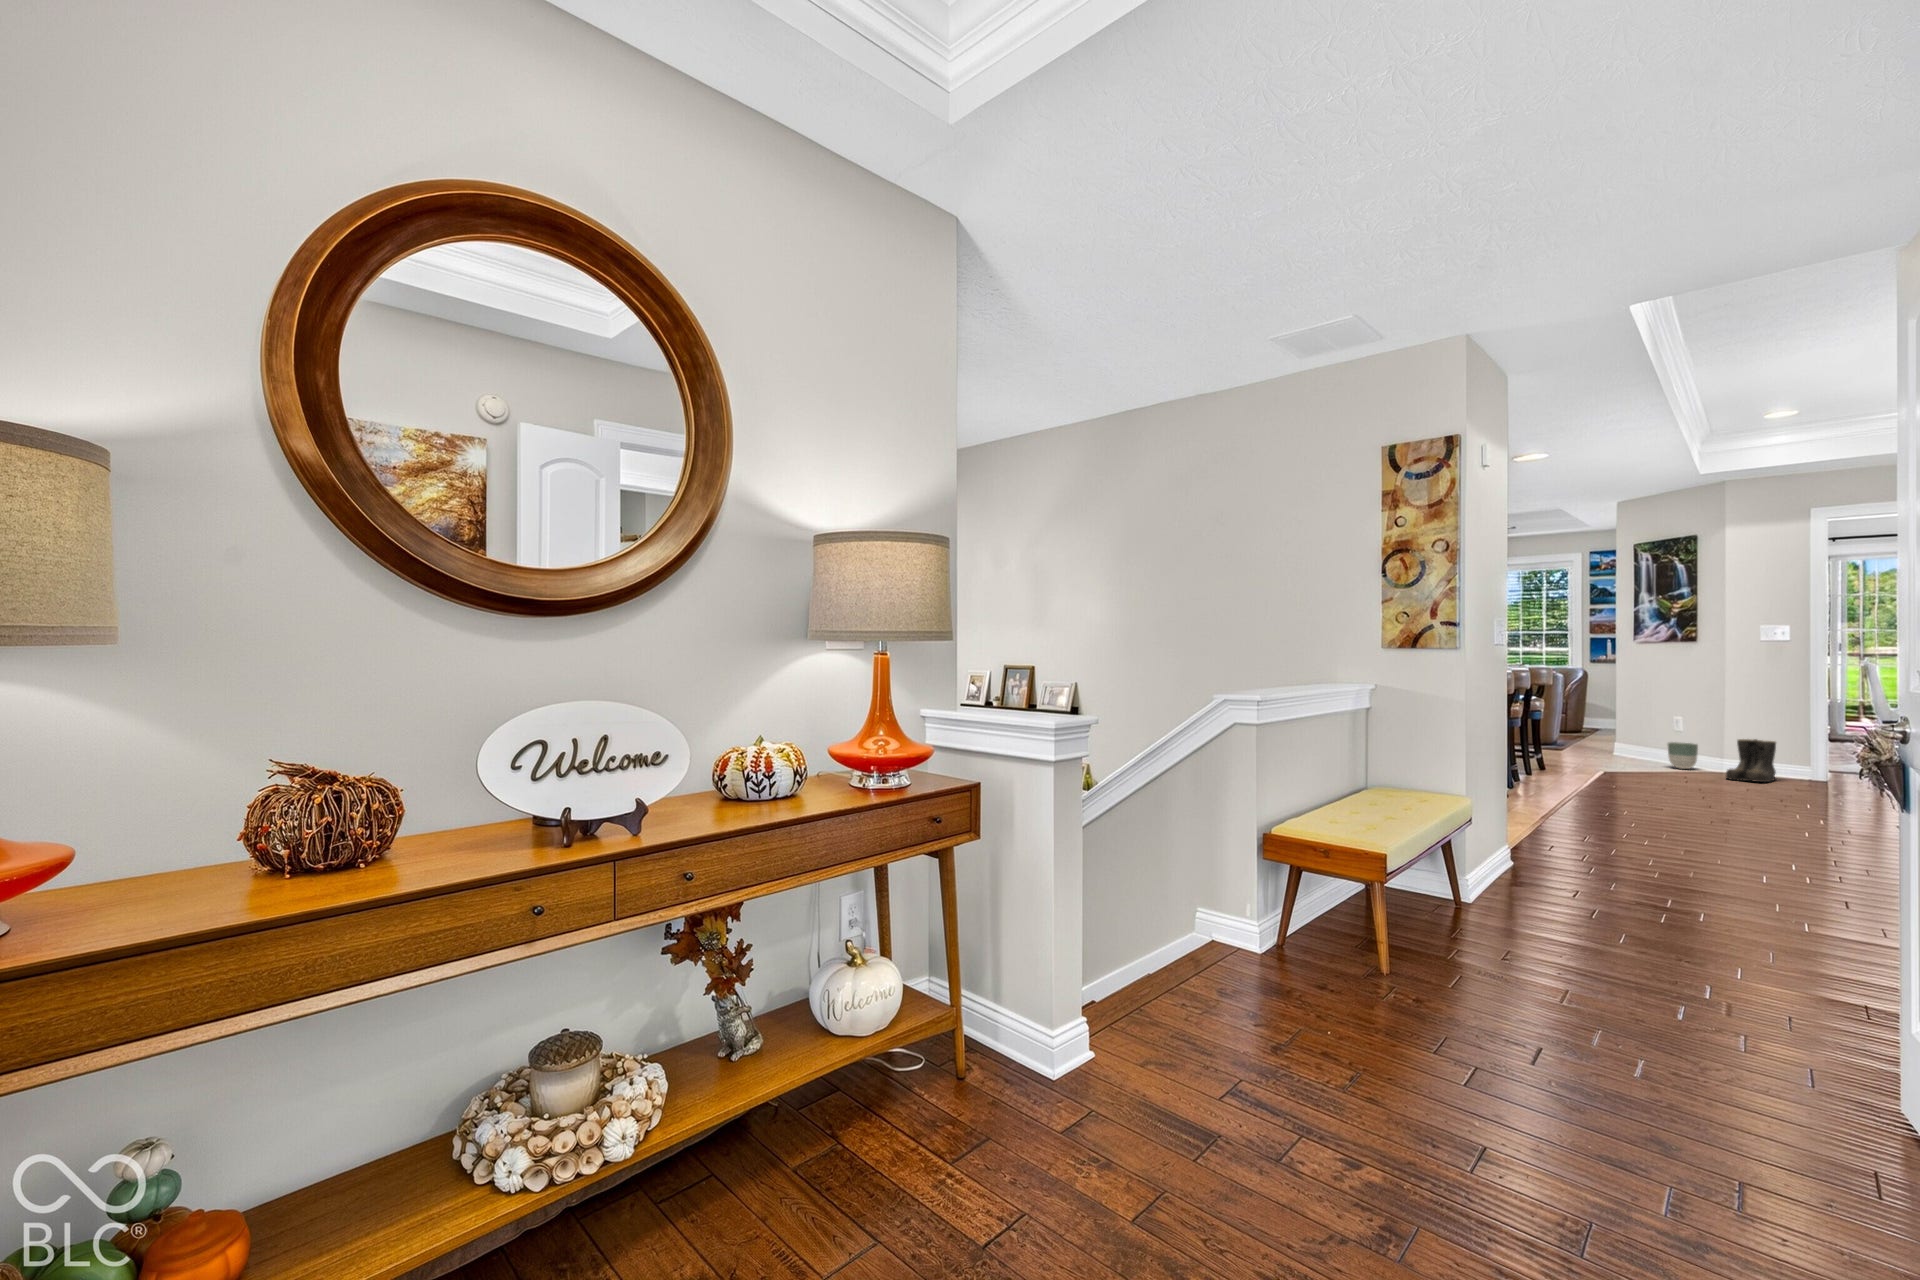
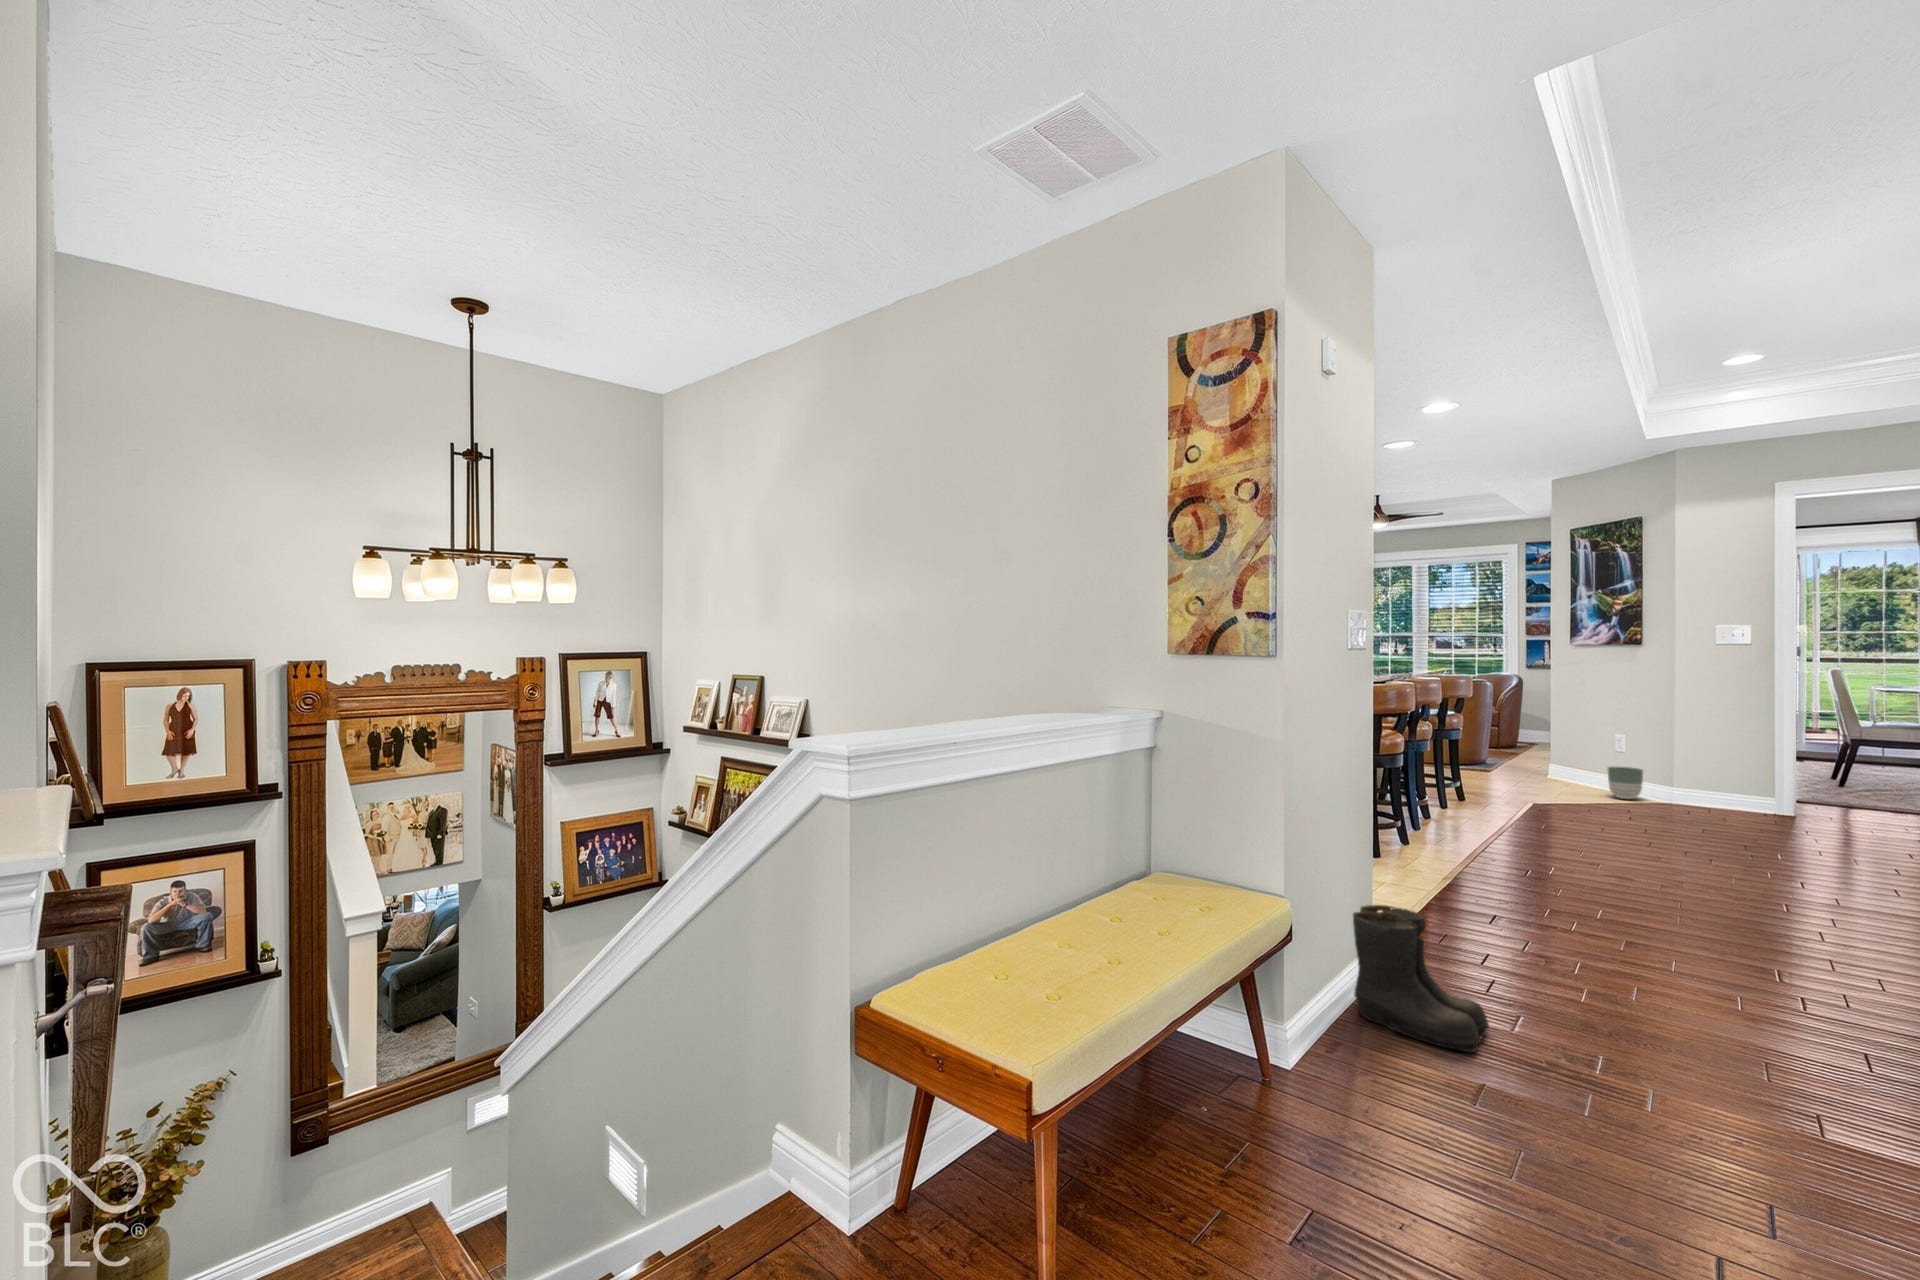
boots: present [1726,739,1776,782] -> present [1353,905,1489,1053]

